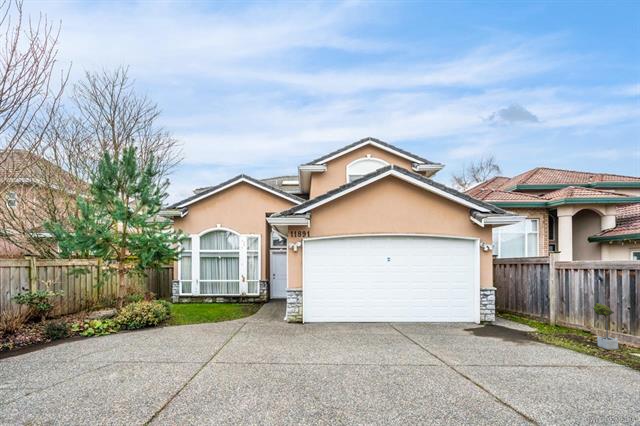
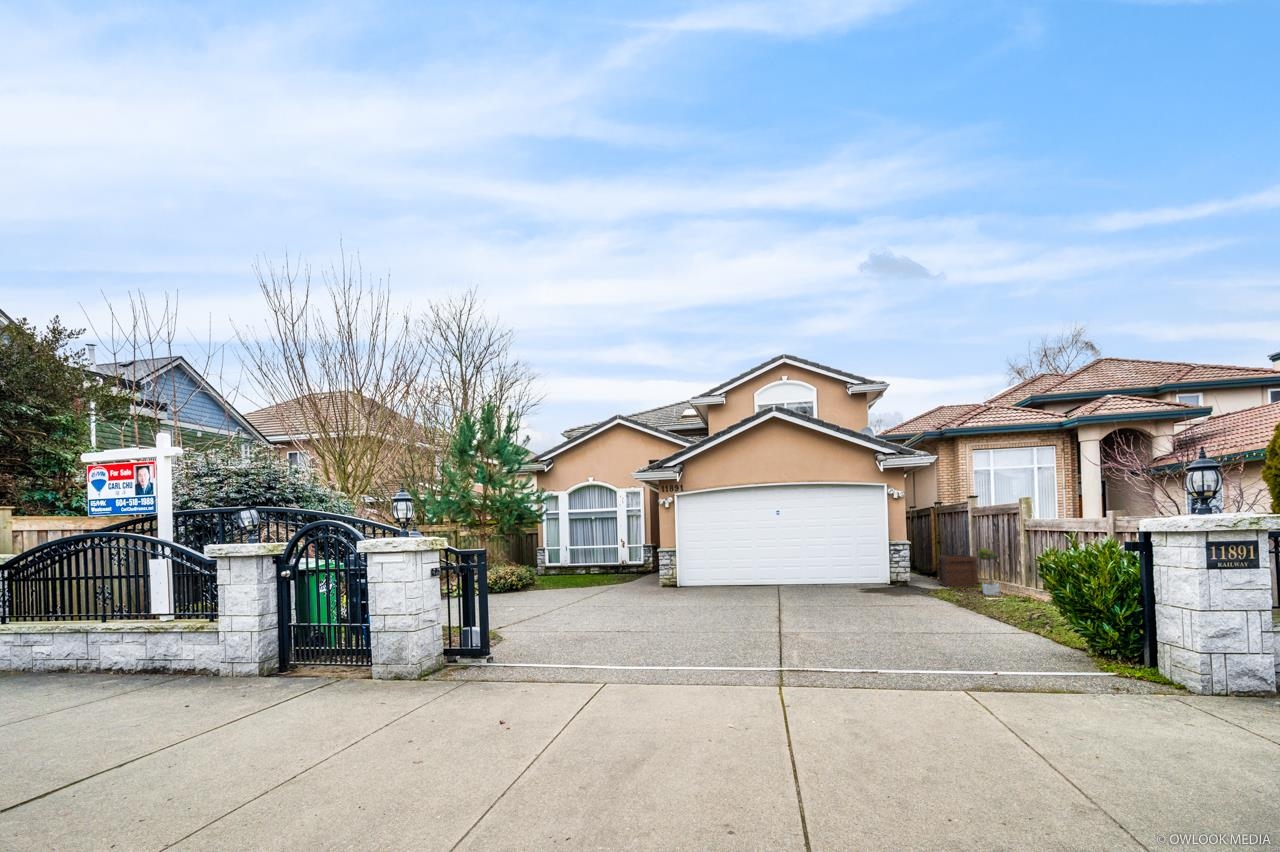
wooden crate: none [525,301,567,332] -> present [938,555,978,588]

